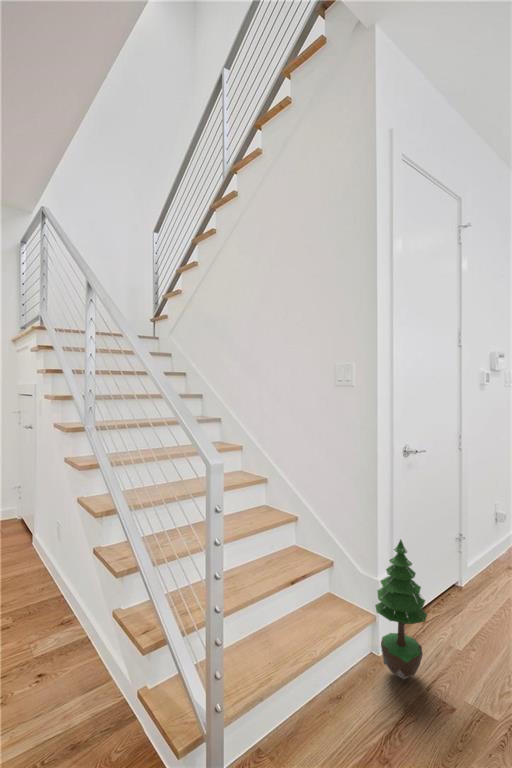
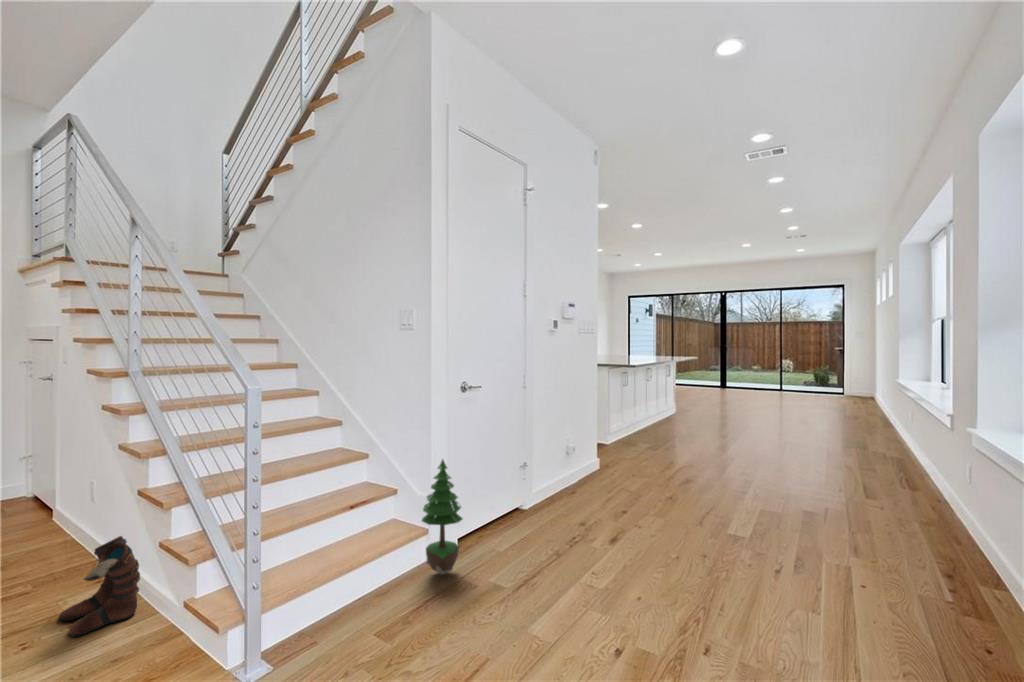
boots: none [27,593,95,704] -> present [59,536,140,637]

